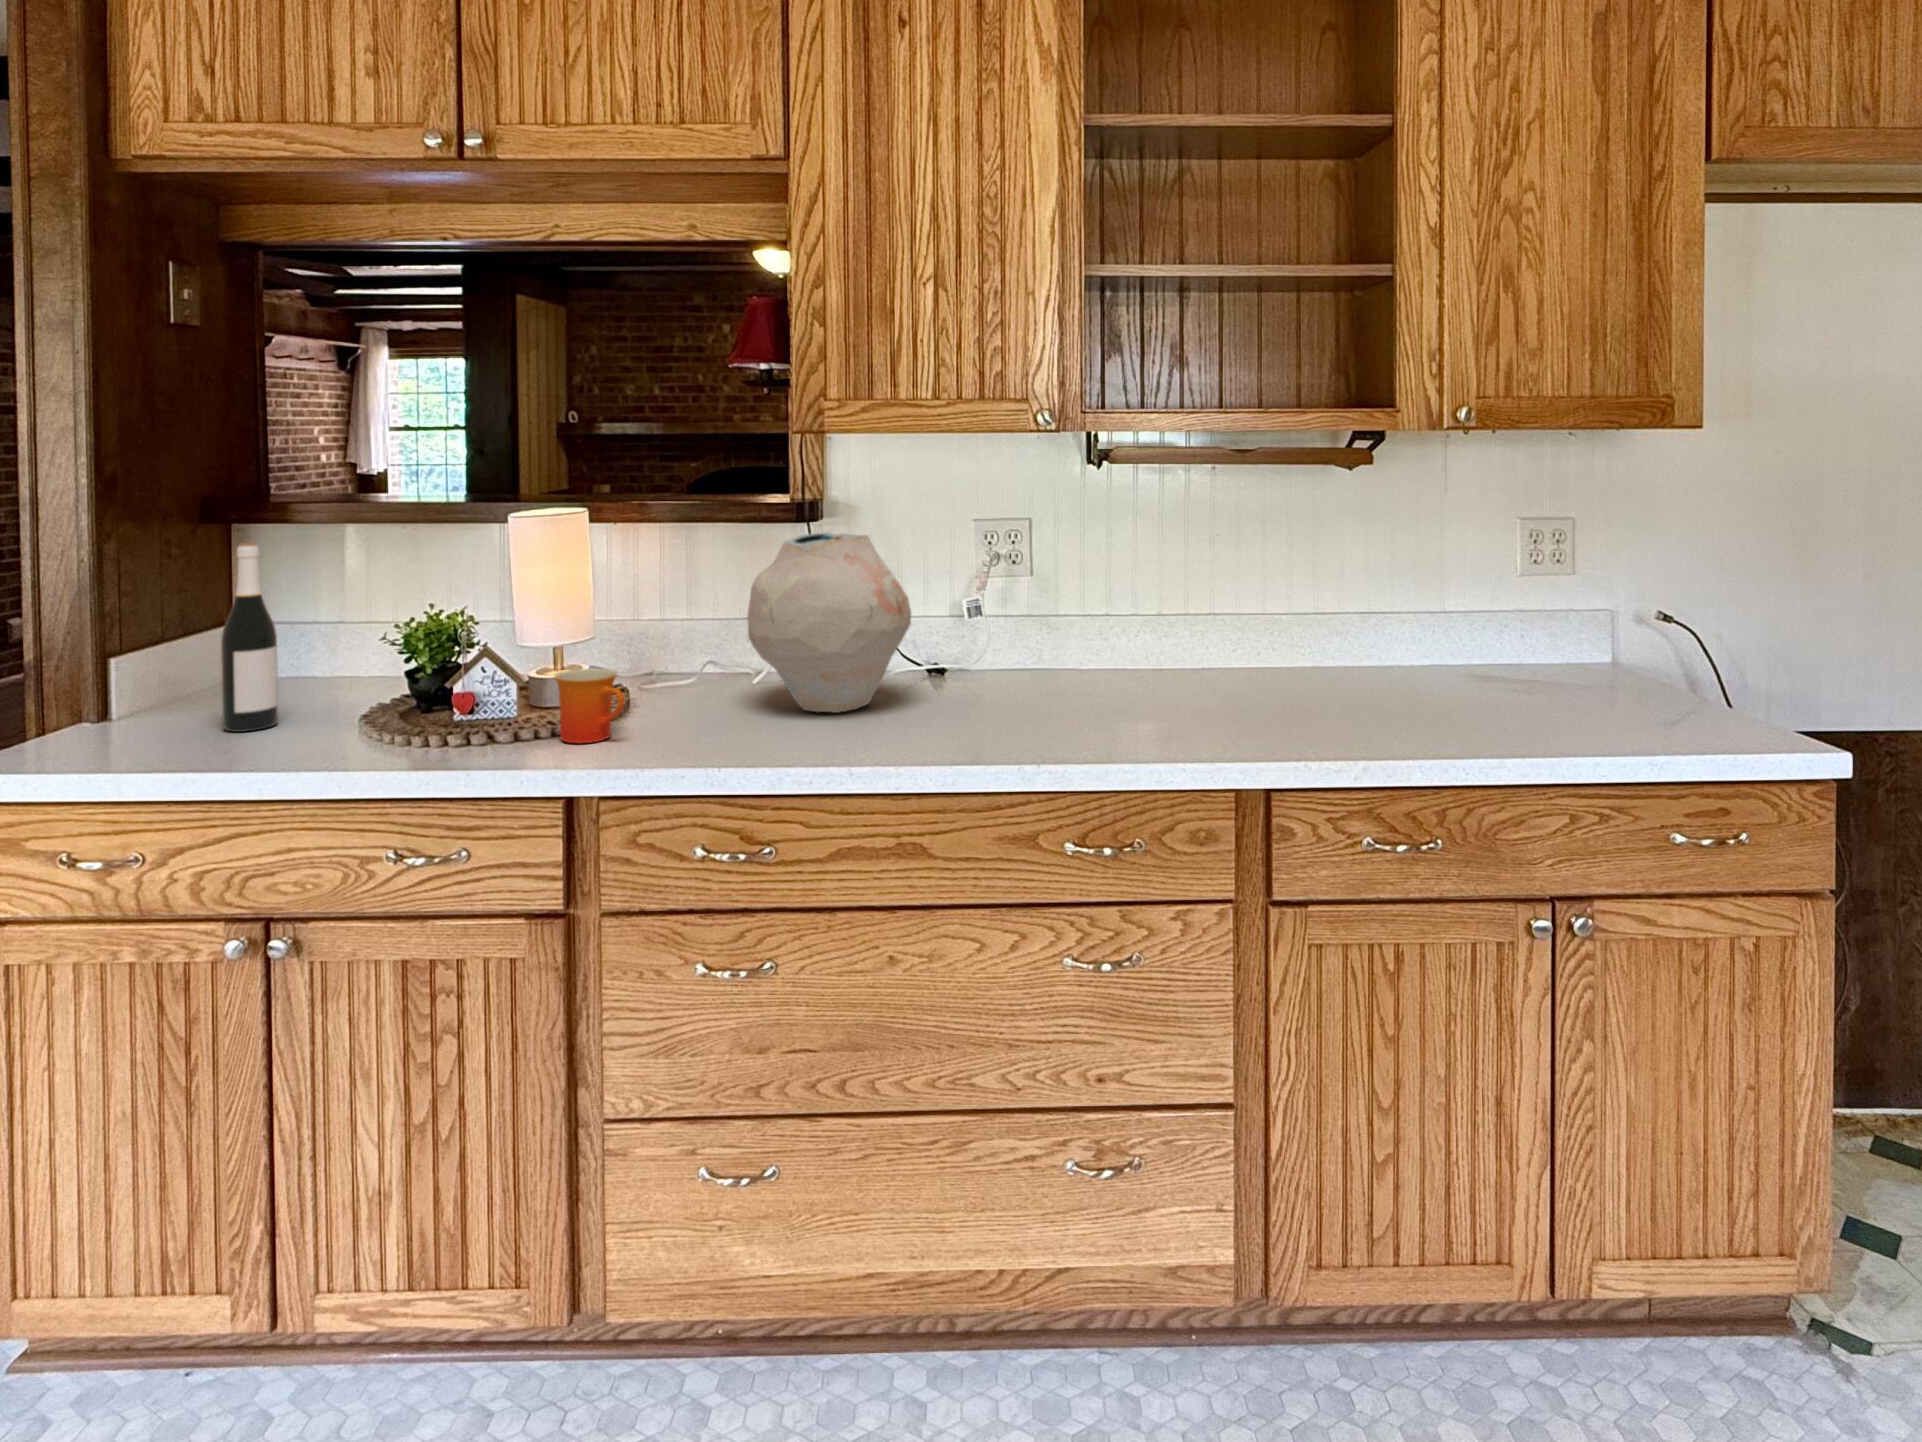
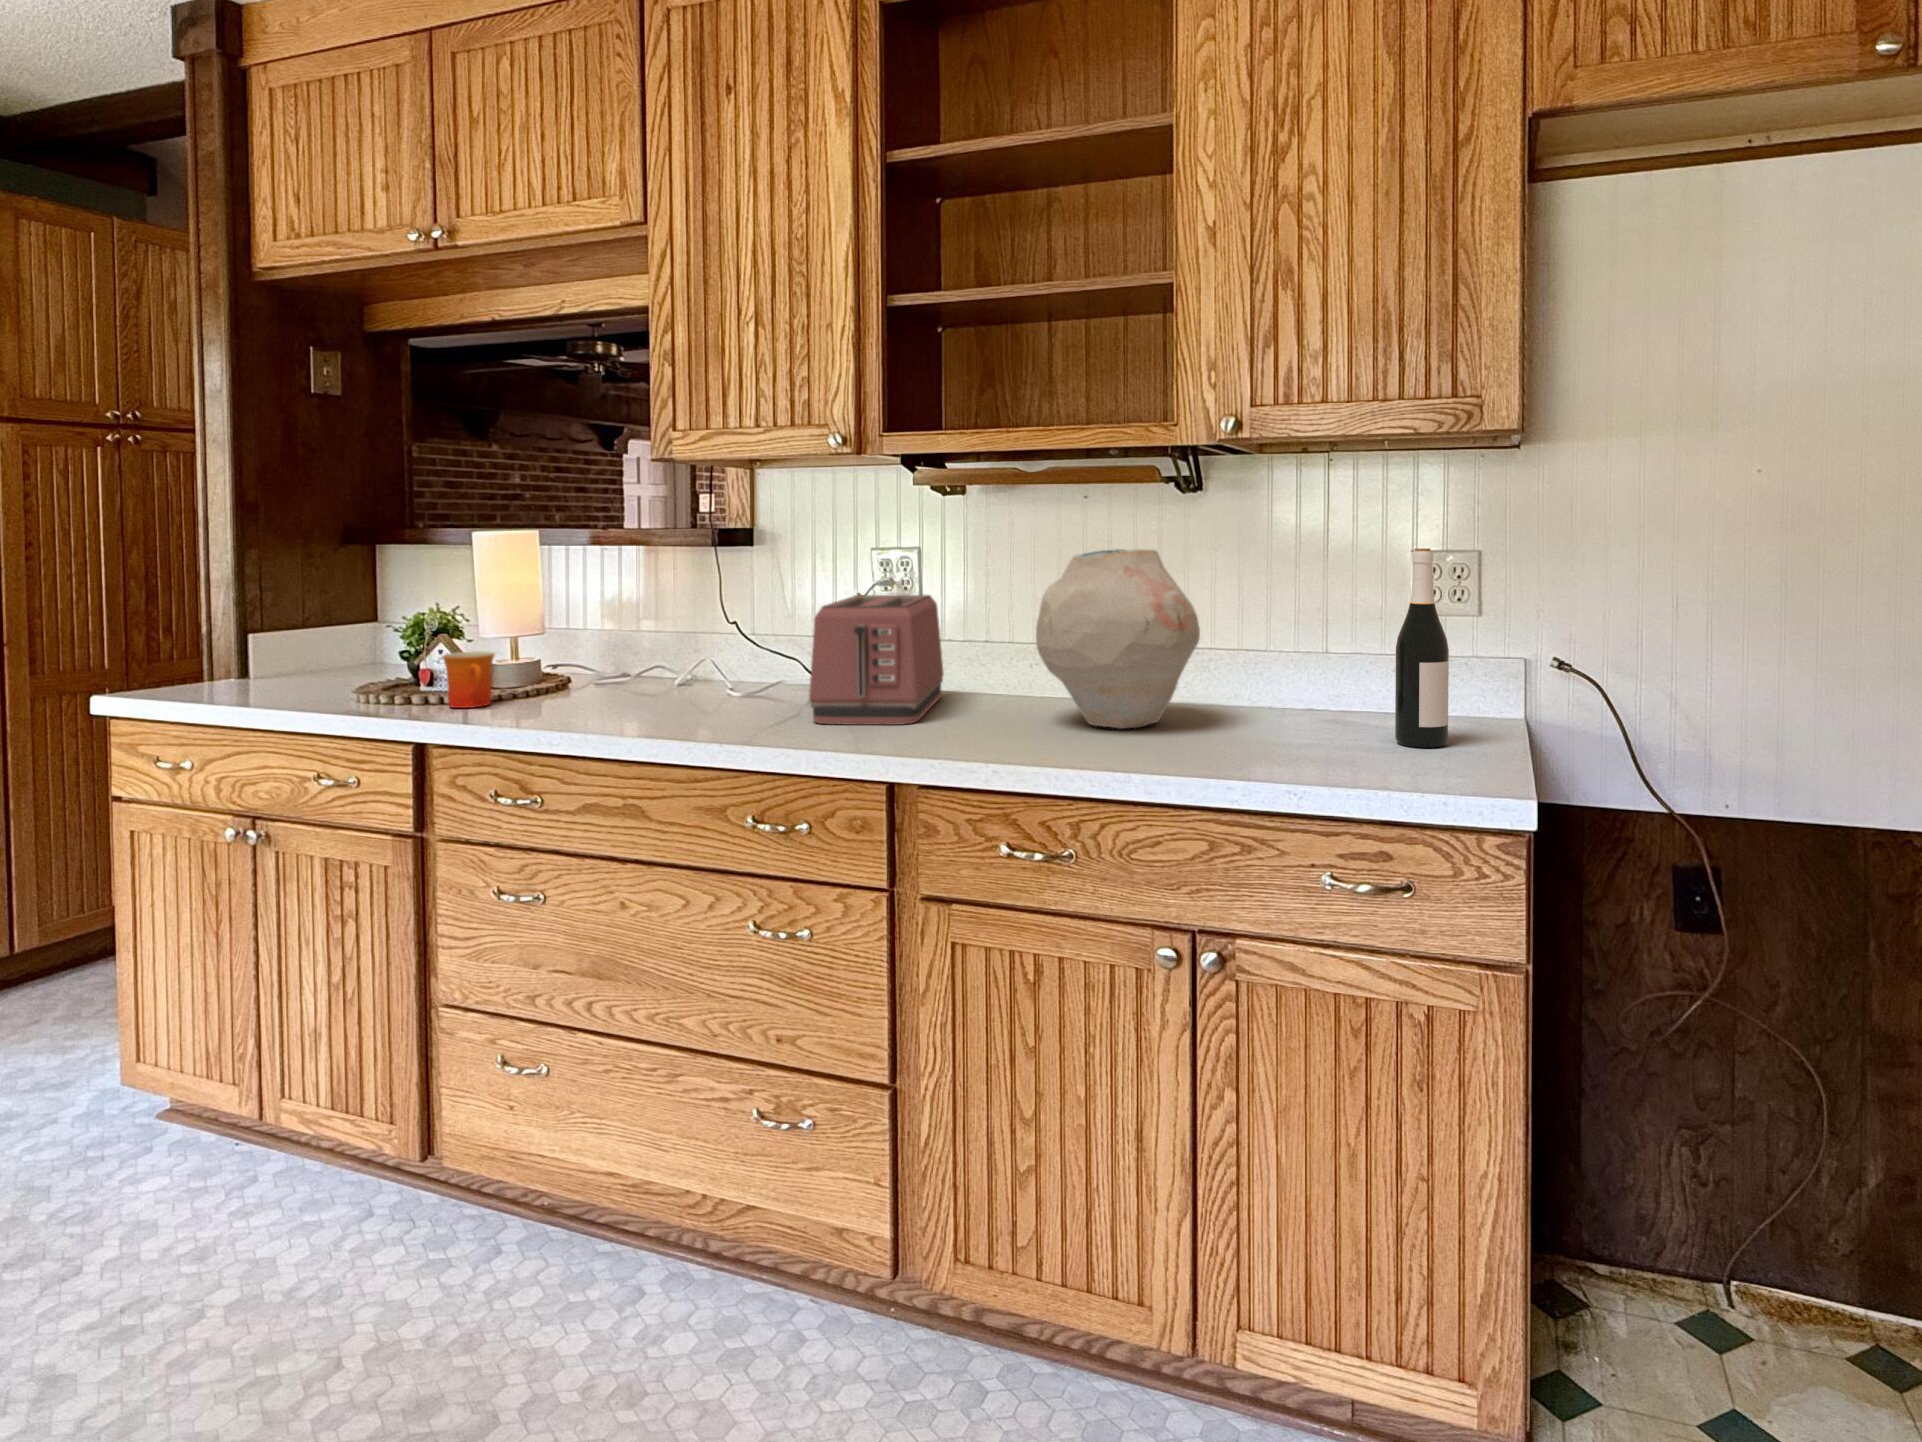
vase: present [747,532,911,713] -> present [1036,549,1200,729]
wine bottle: present [221,543,278,732] -> present [1395,548,1449,748]
toaster: none [1003,576,1167,727] -> present [809,595,944,725]

